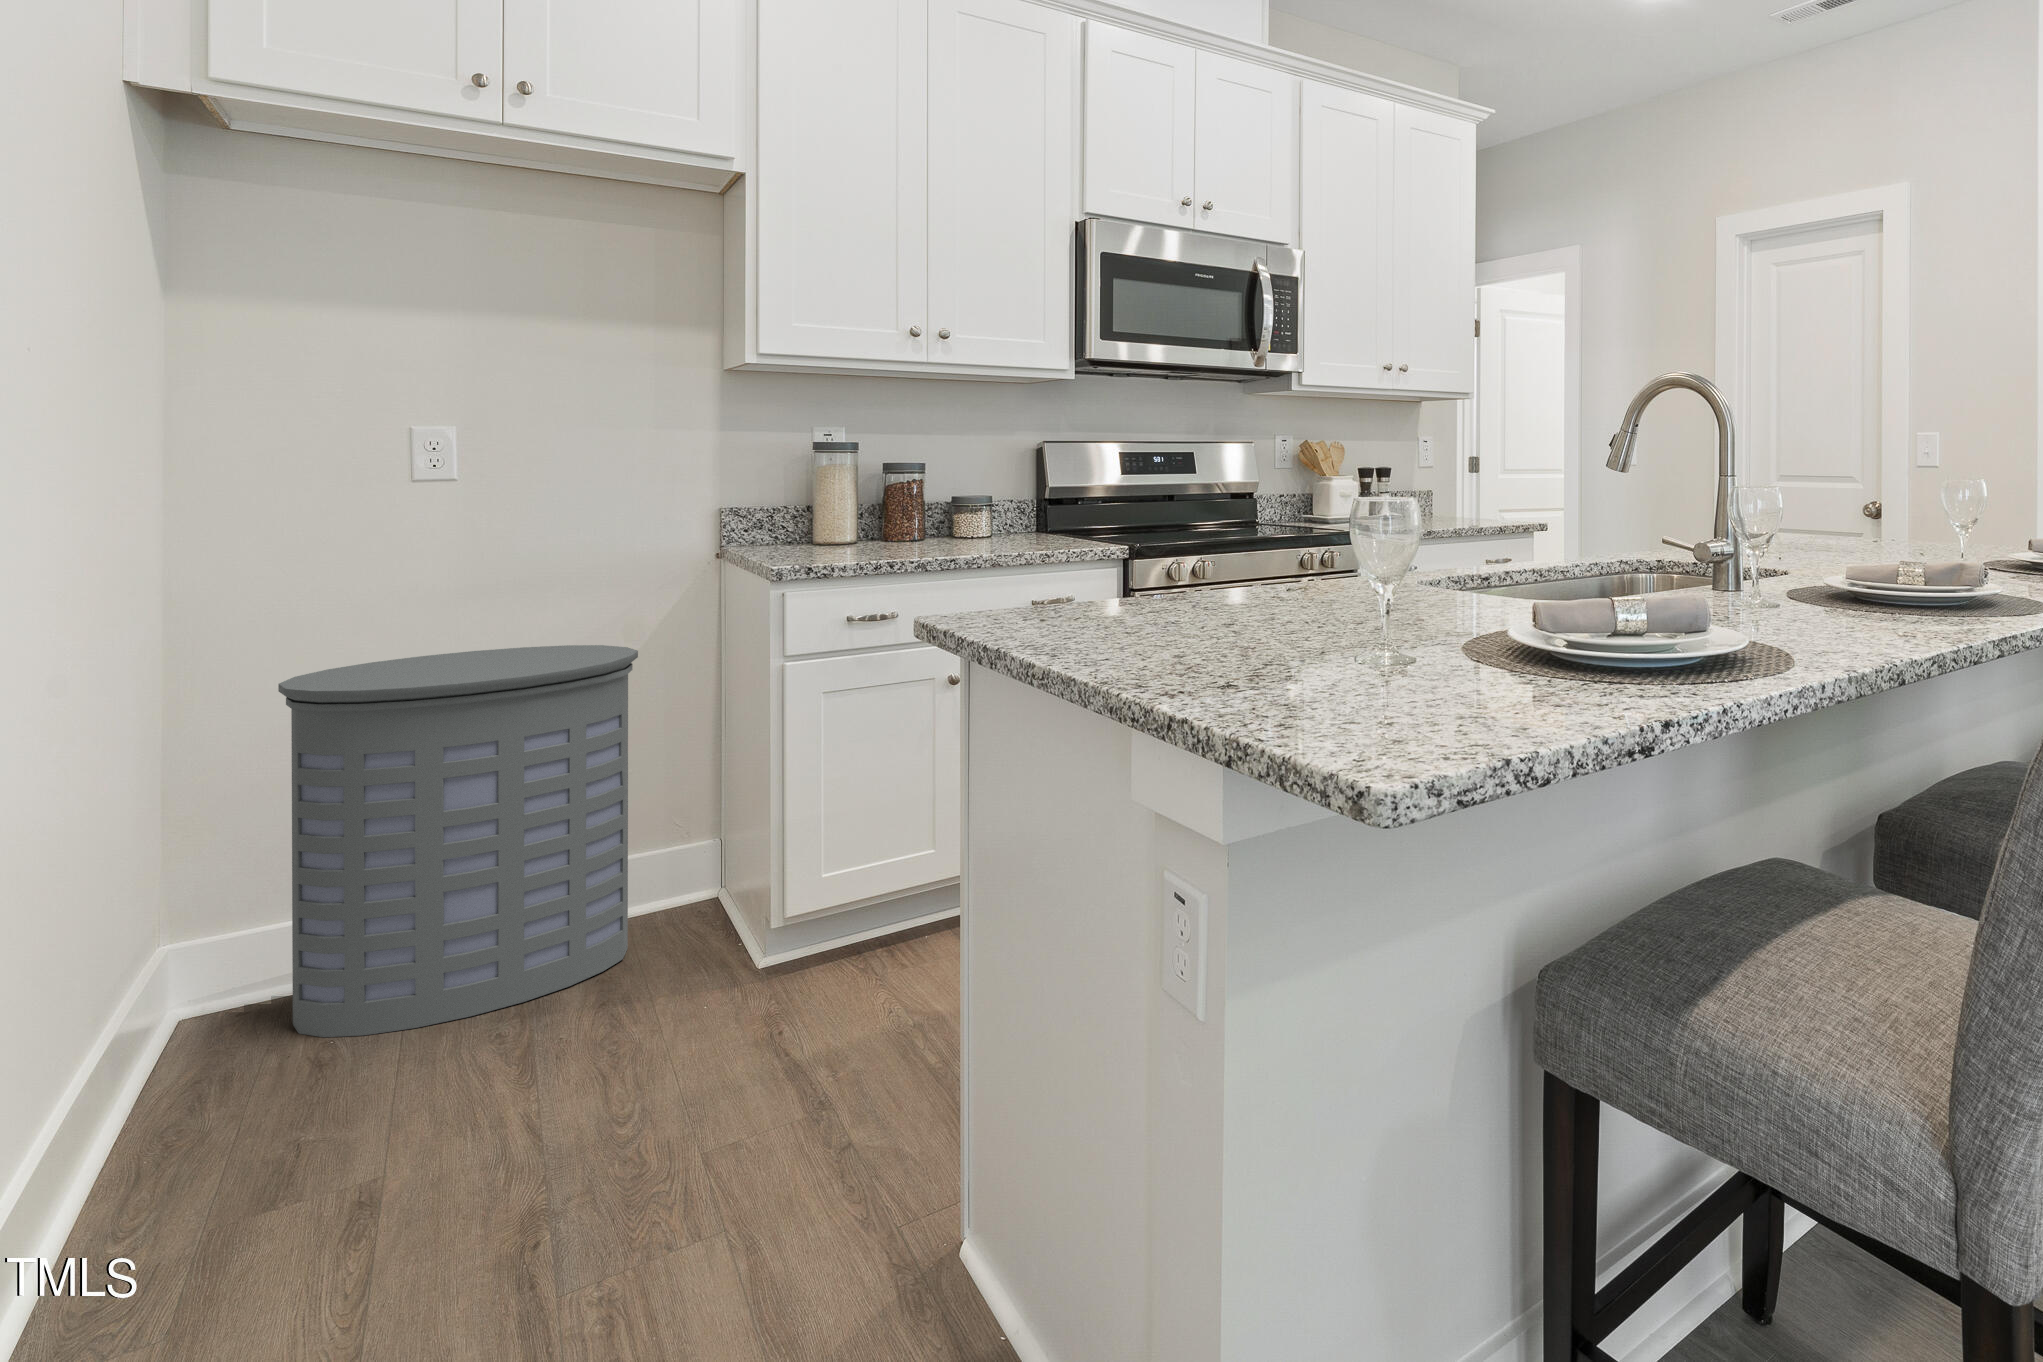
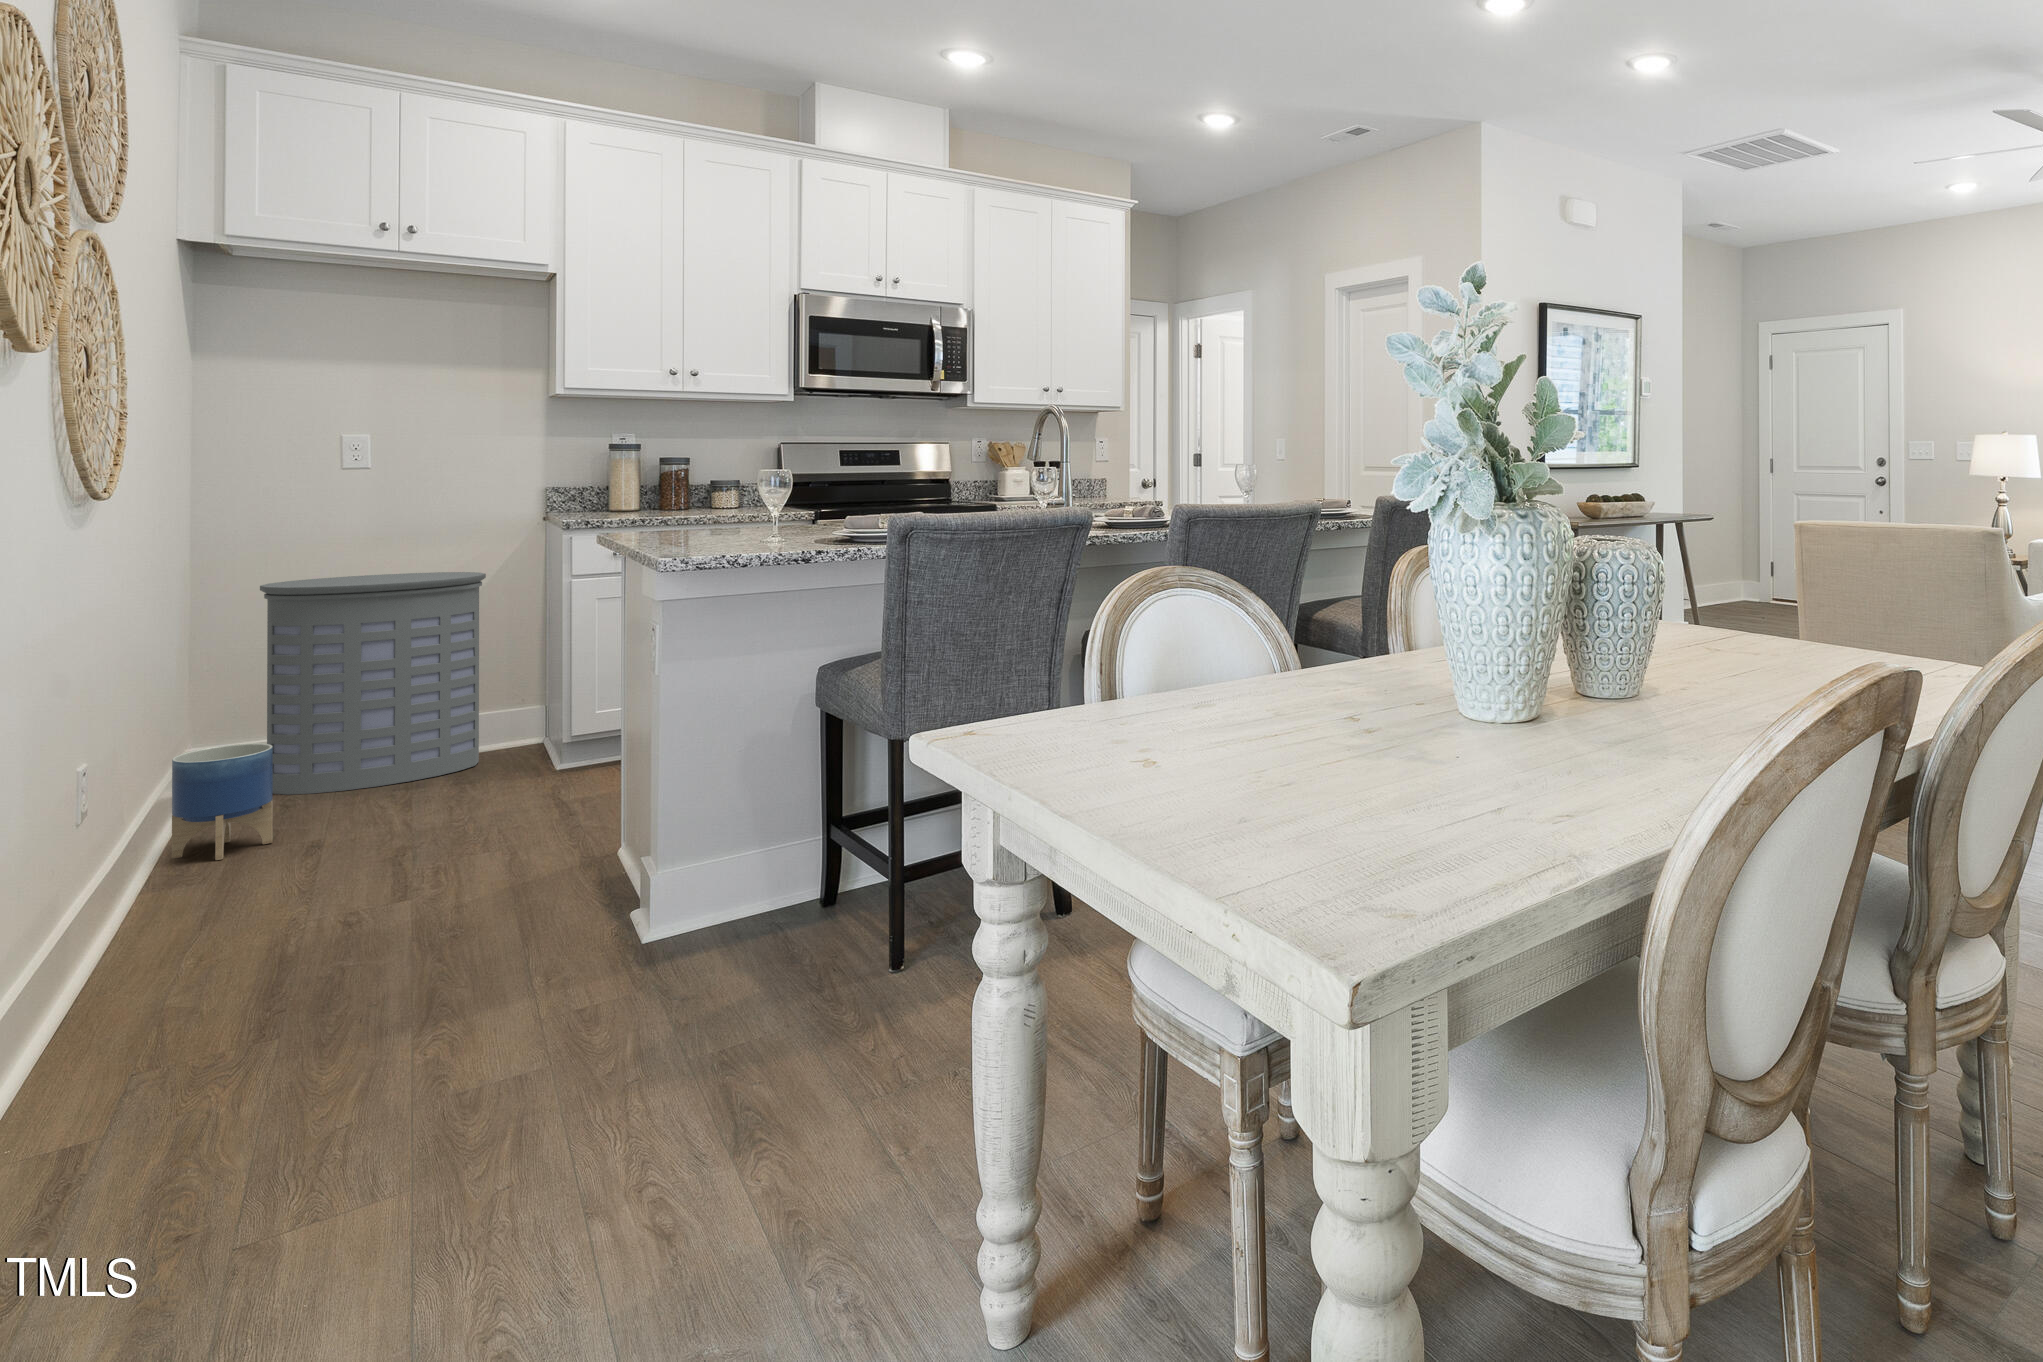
planter: none [71,1017,273,1282] -> present [172,743,273,860]

